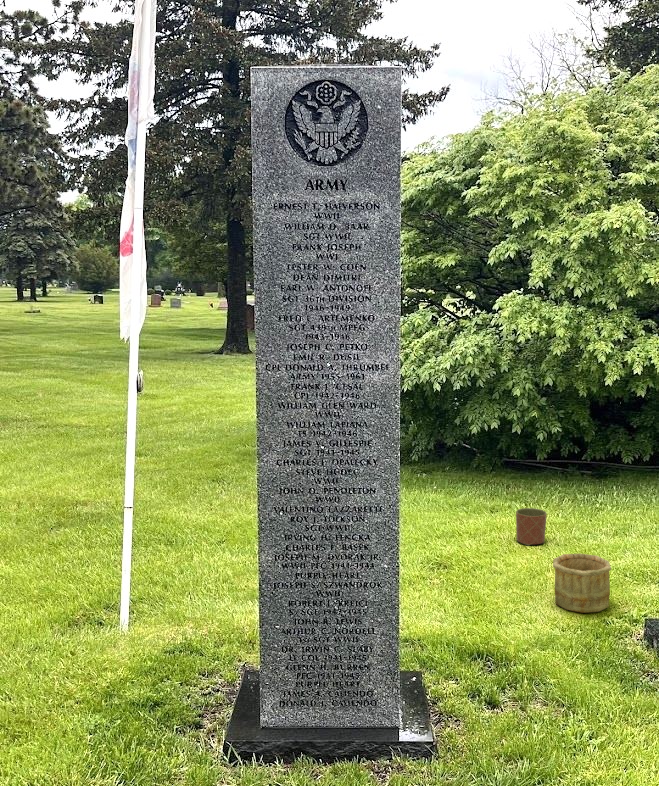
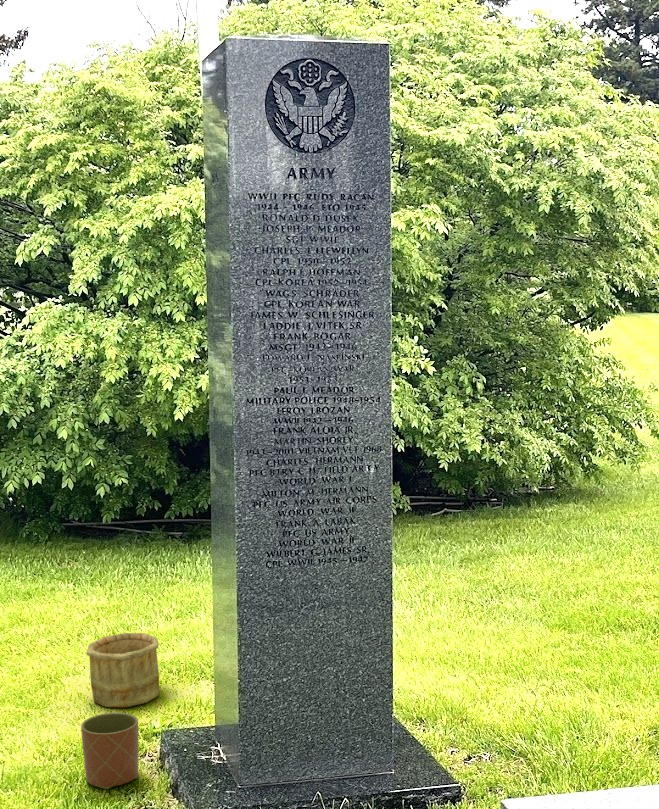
planter: present [516,508,547,545] -> present [81,713,139,789]

